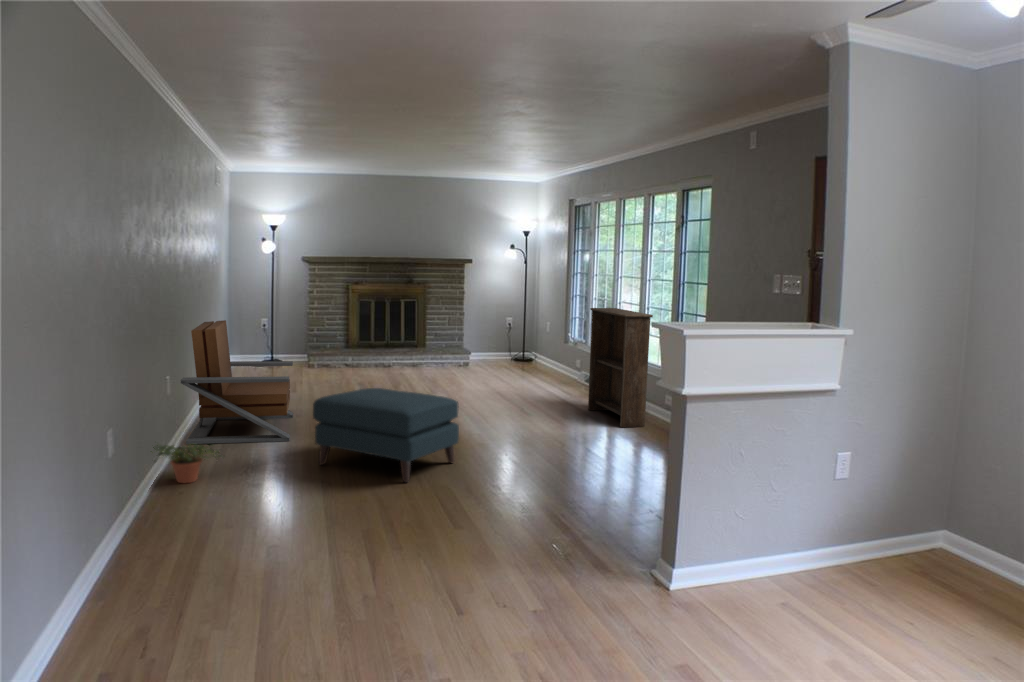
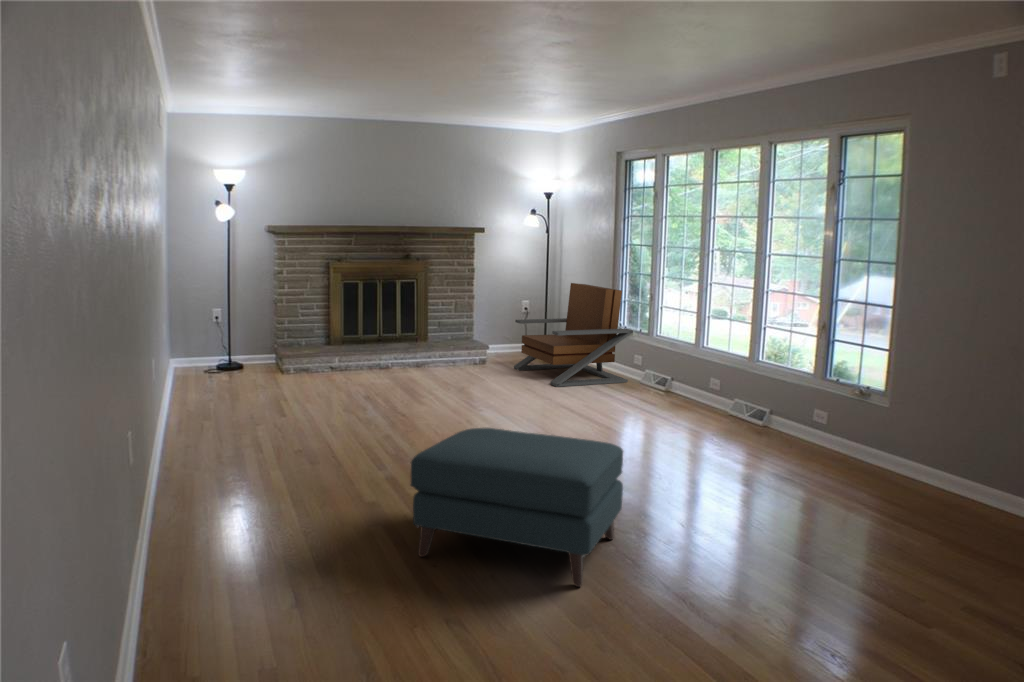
bookshelf: present [588,308,653,427] -> none [700,294,814,457]
lounge chair: present [181,320,293,444] -> present [514,283,633,387]
potted plant: present [150,444,223,483] -> none [150,542,291,616]

